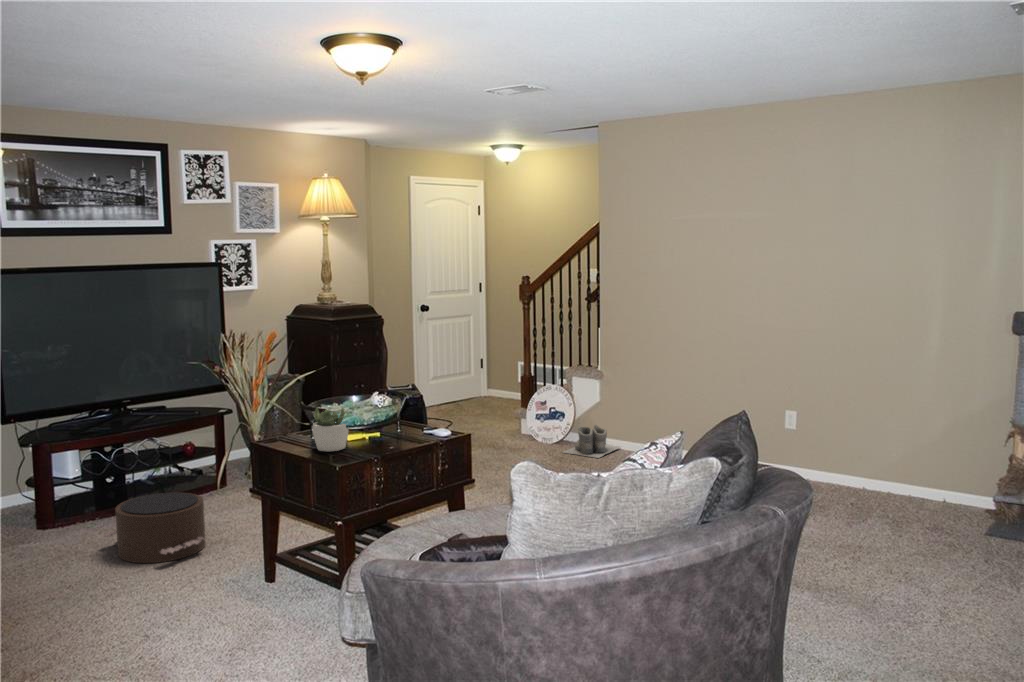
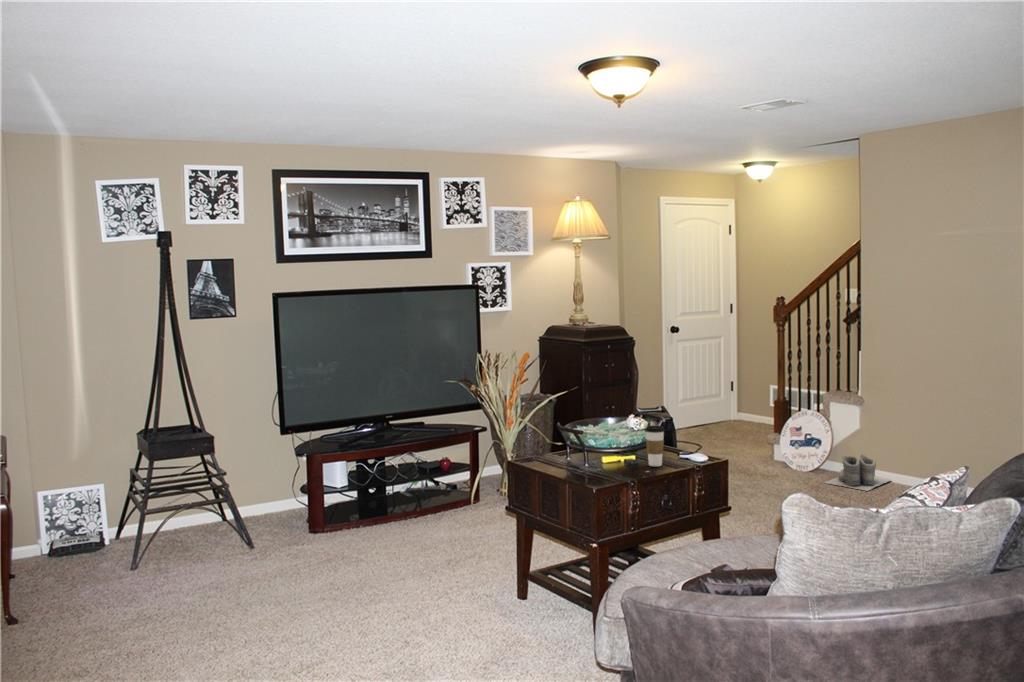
coffee cup: none [387,403,405,441] -> present [645,426,665,466]
succulent plant: present [313,408,349,451] -> none [566,426,604,475]
pouf: present [103,493,206,563] -> none [362,508,459,578]

